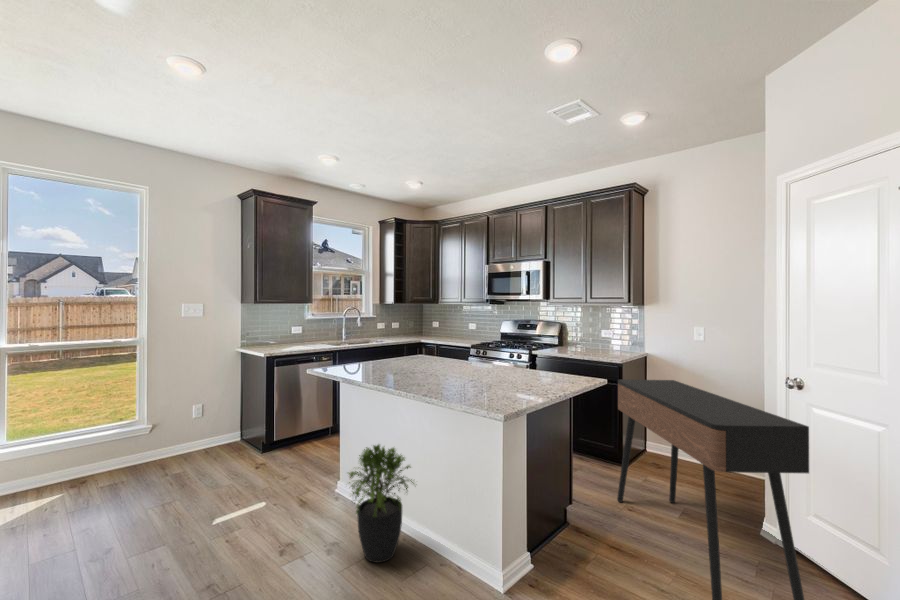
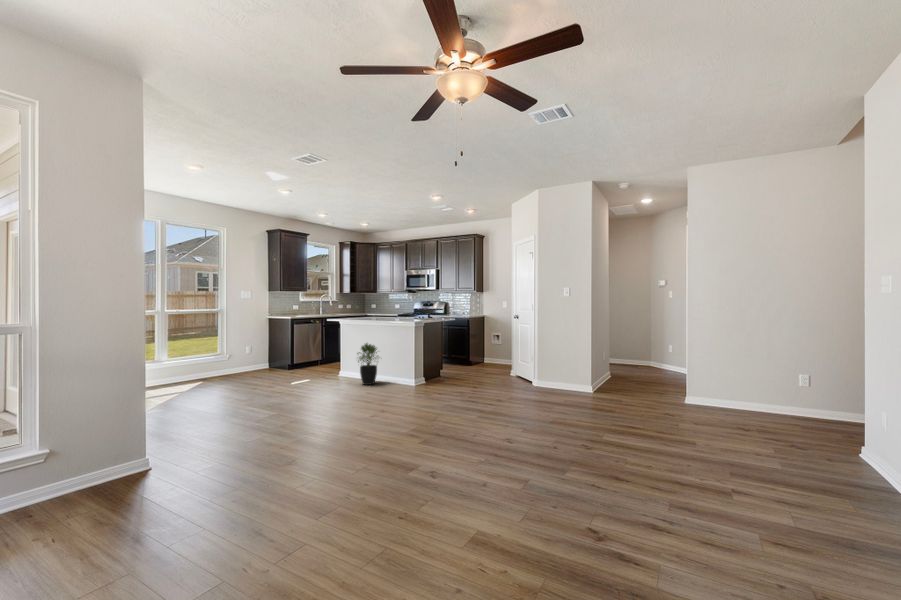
console table: present [617,380,809,600] -> none [463,322,506,385]

